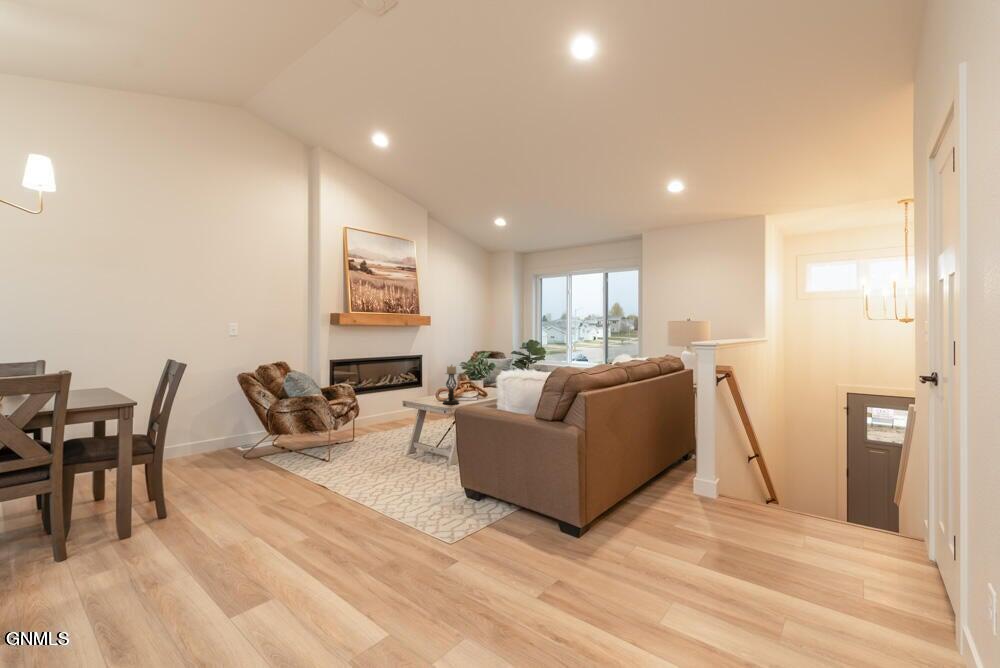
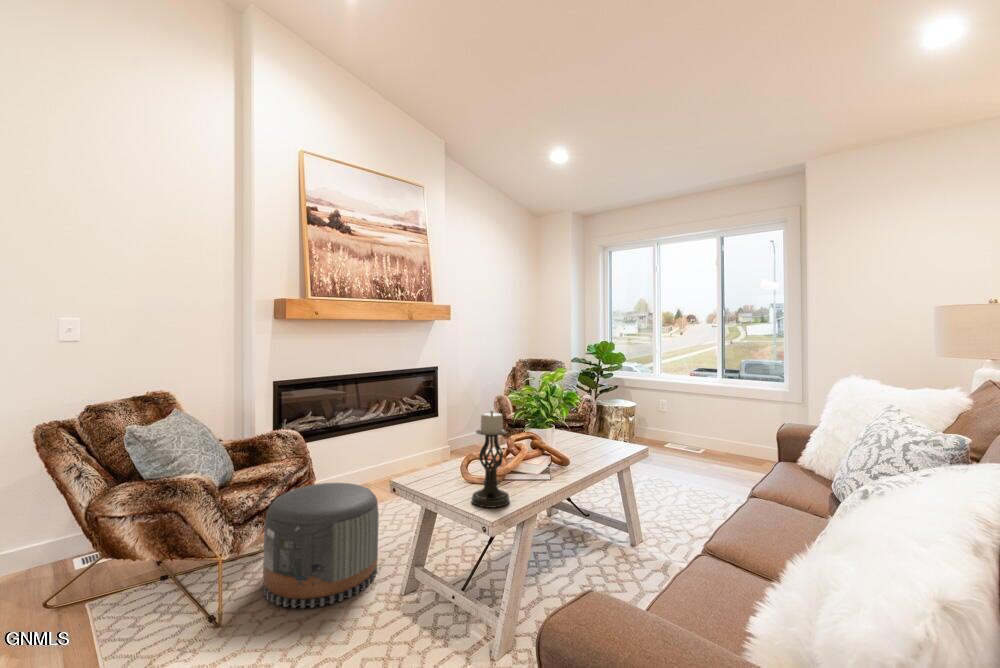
pouf: none [344,407,397,455] -> present [263,483,379,608]

